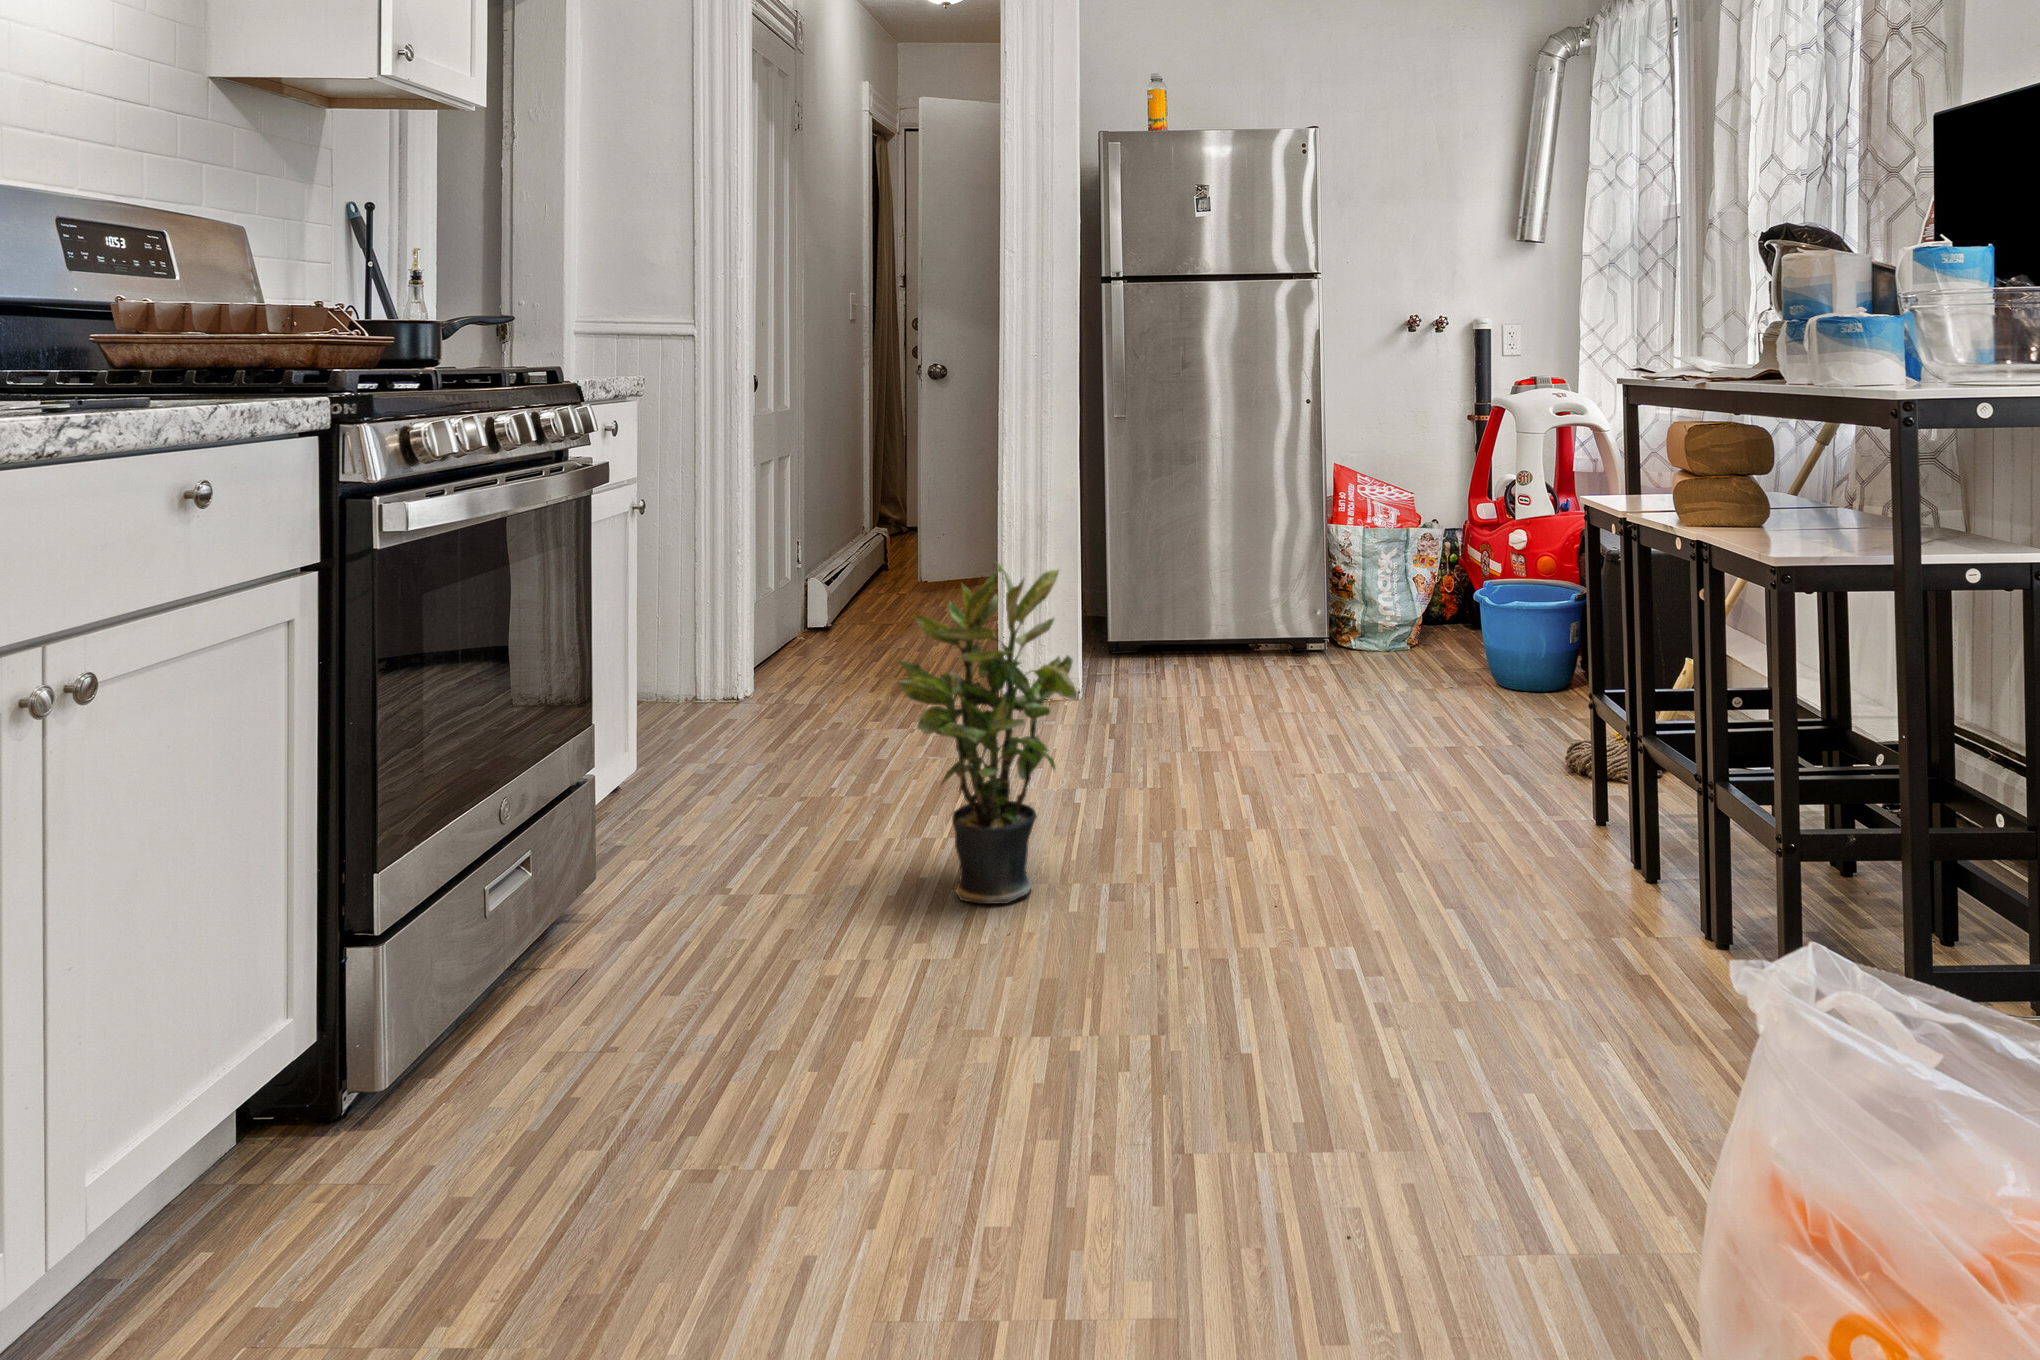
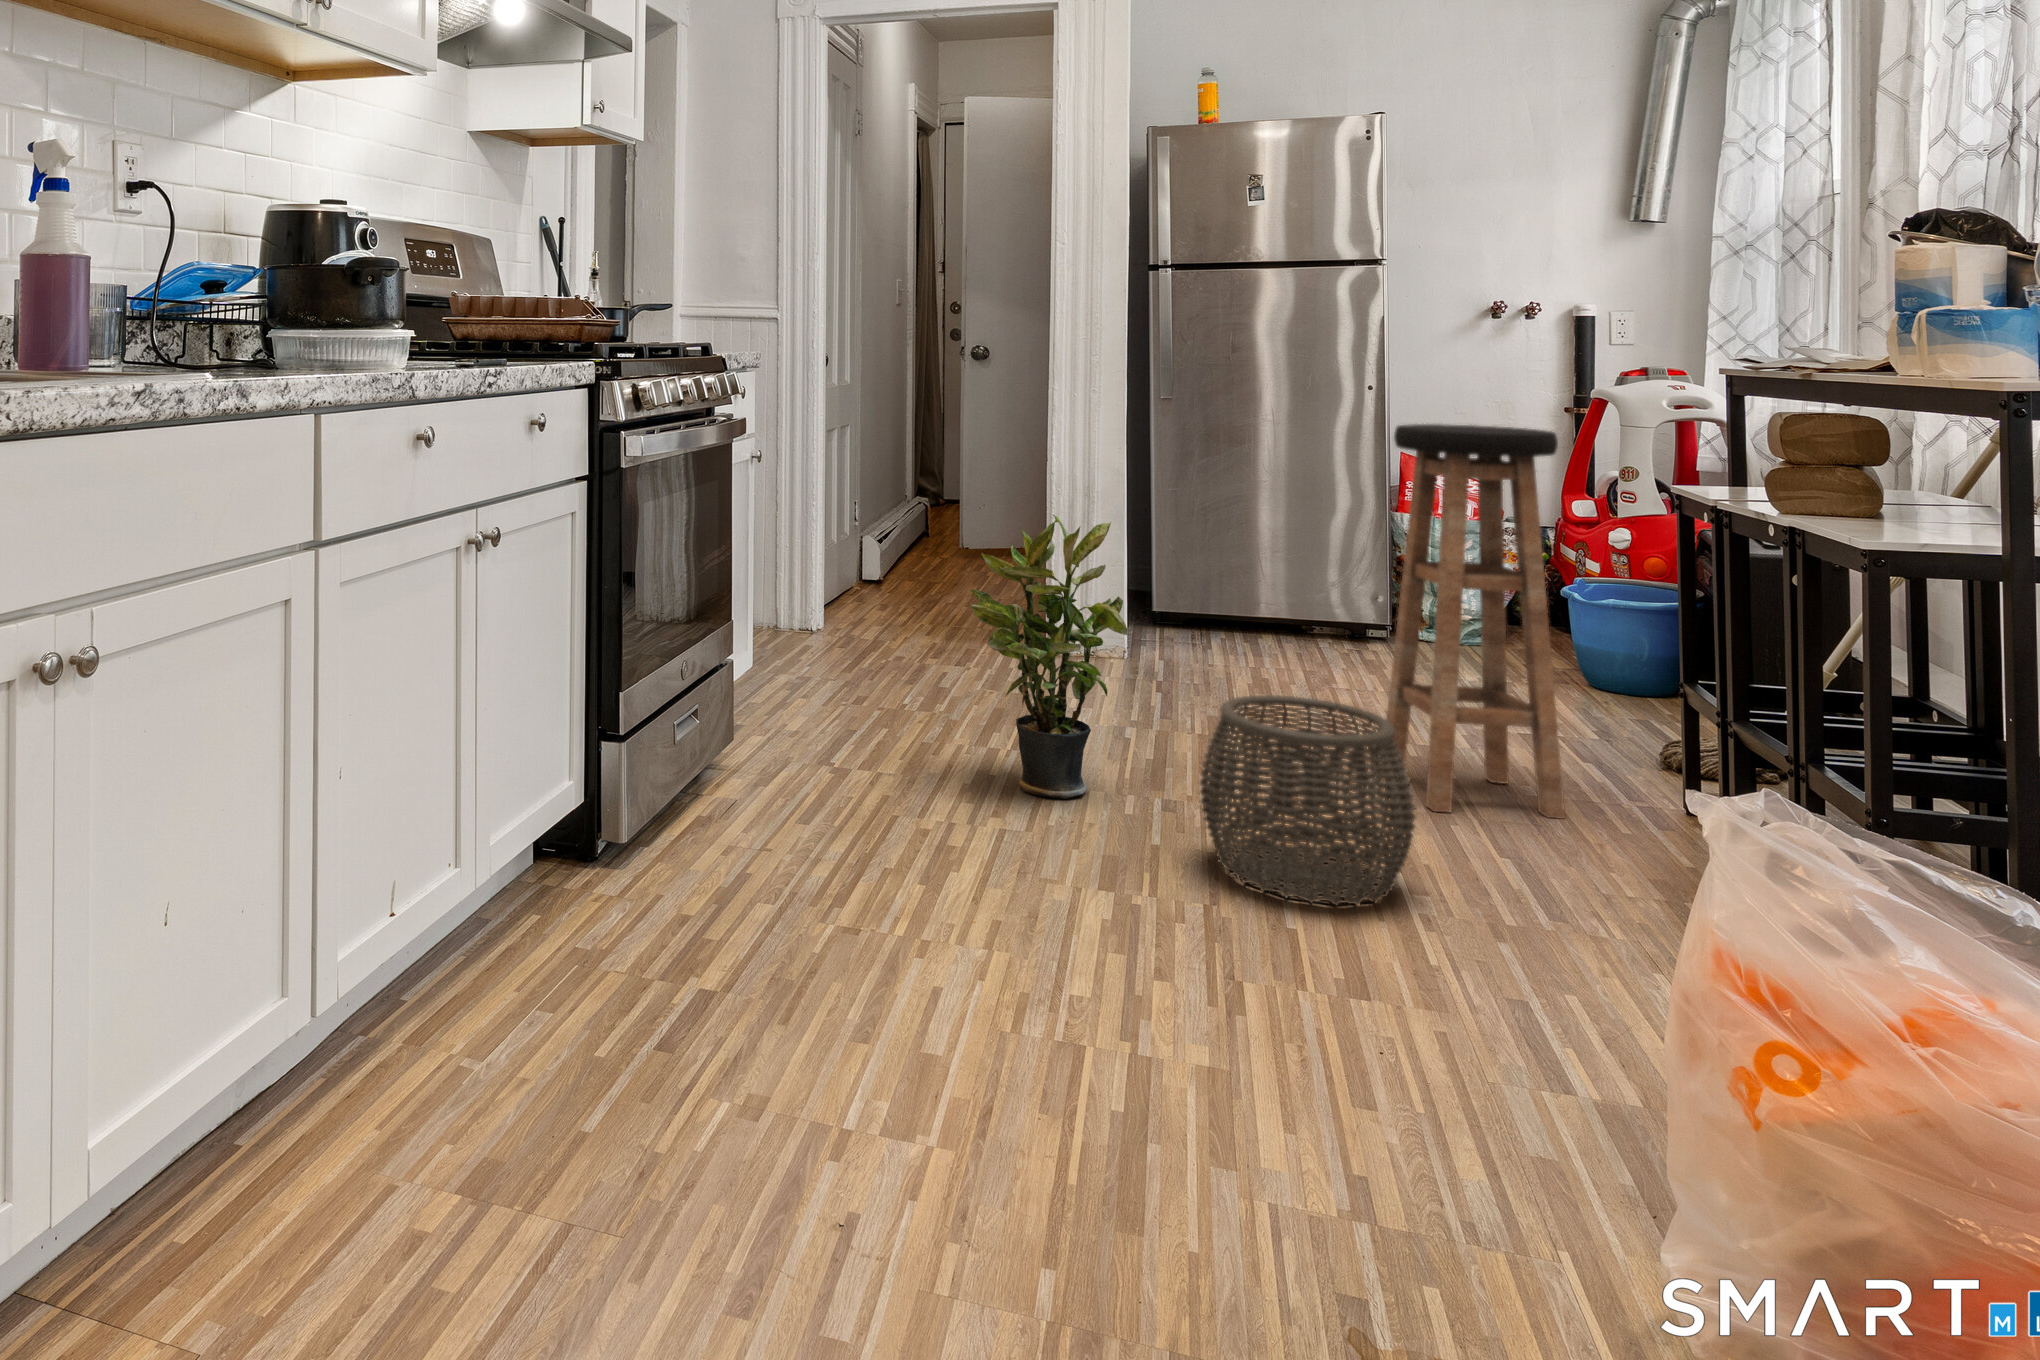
bar stool: none [1330,442,1496,856] -> present [1380,424,1565,819]
woven basket: none [1153,760,1374,1010] -> present [1200,695,1416,905]

